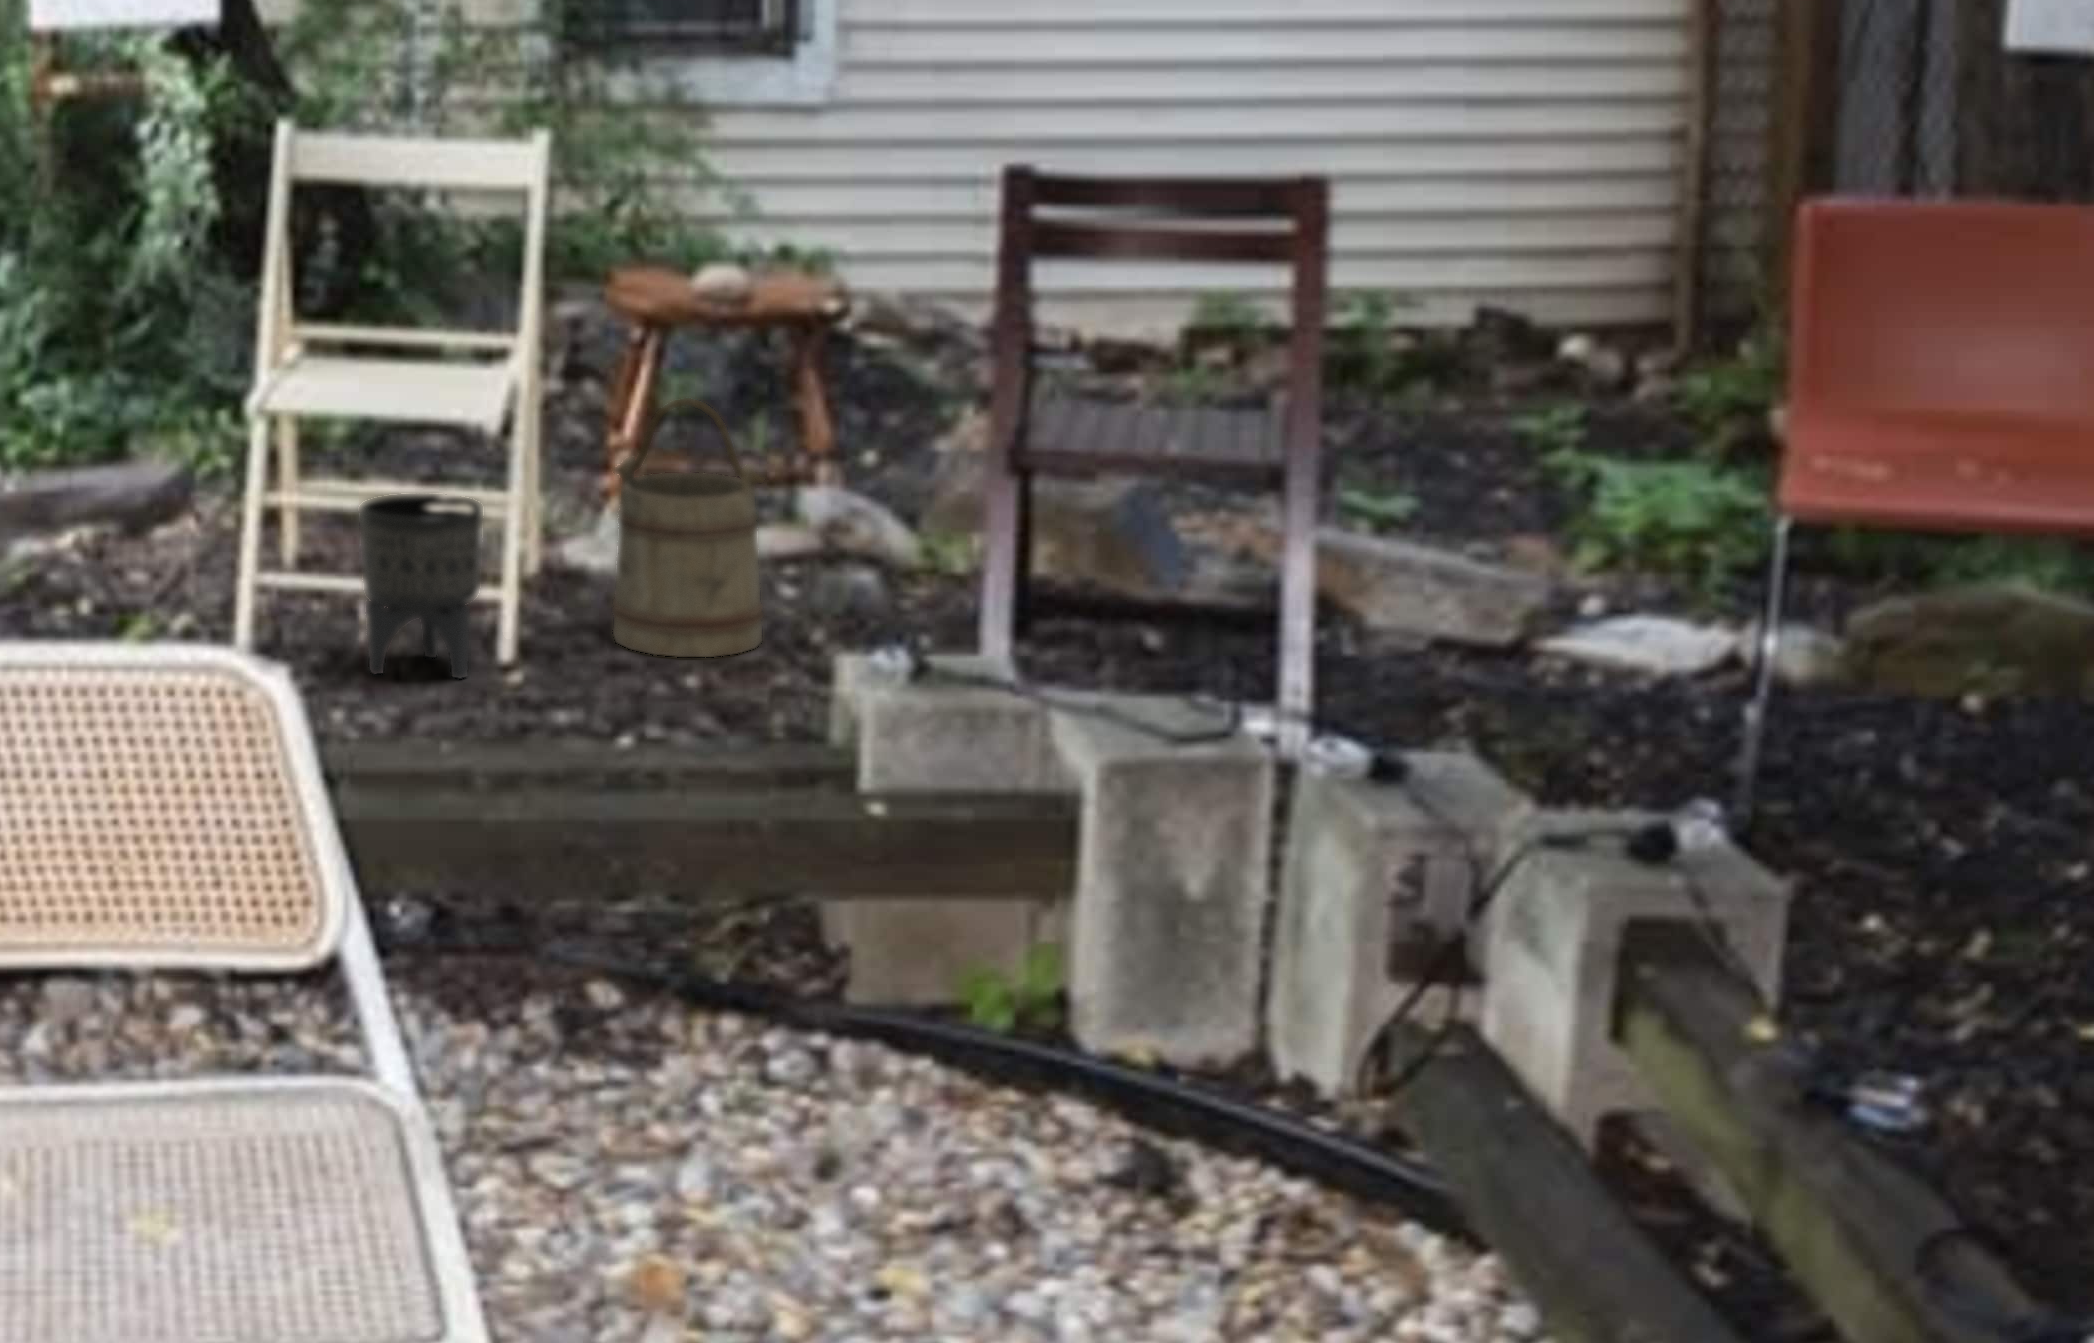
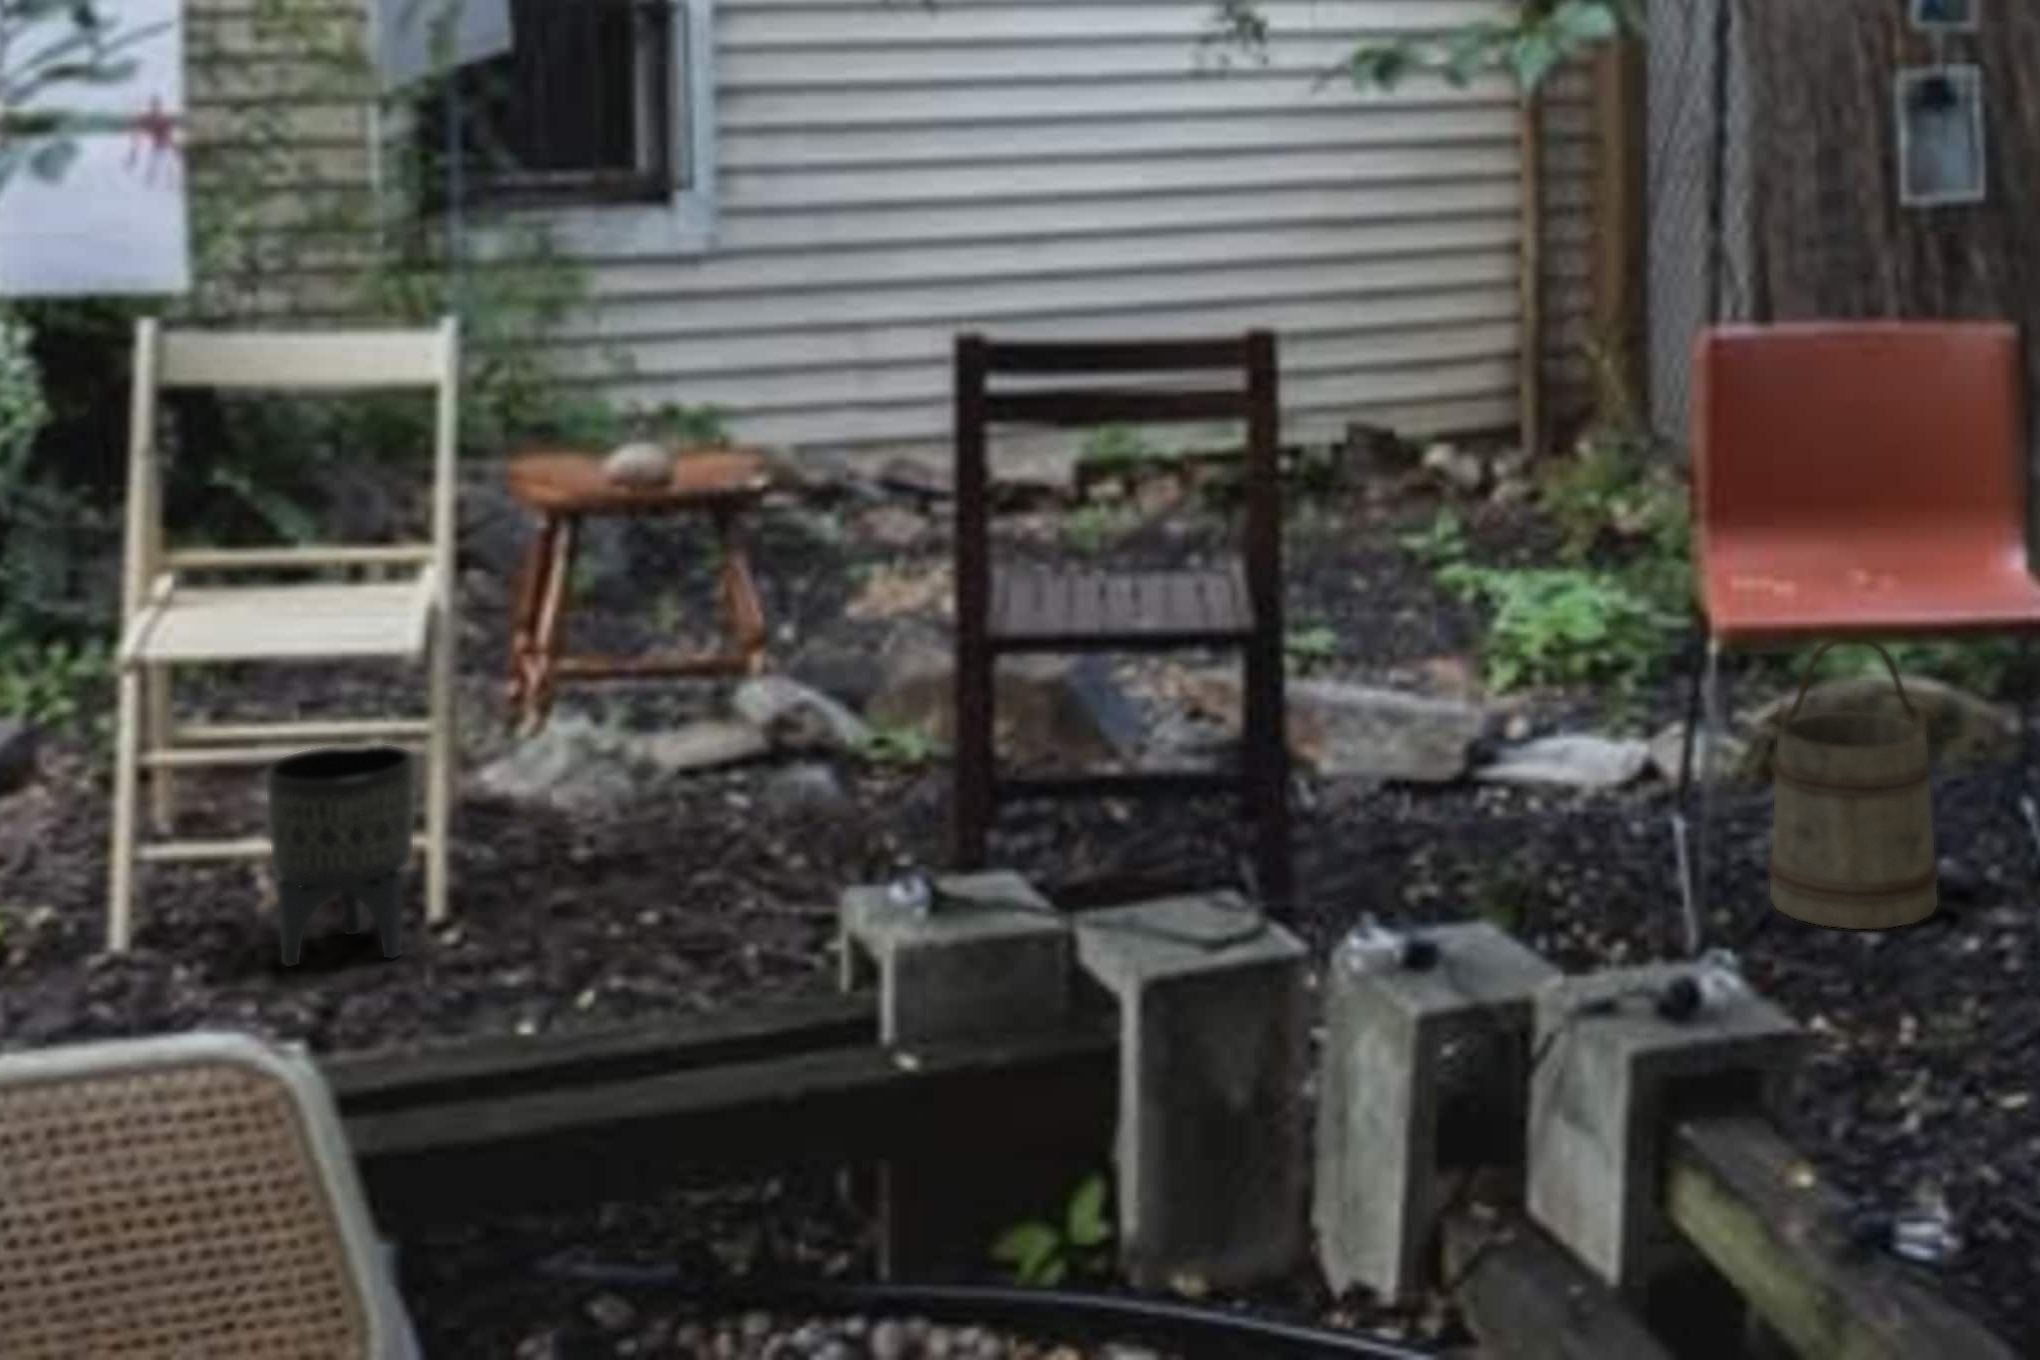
bucket: present [613,398,763,657] -> present [1767,640,1938,929]

